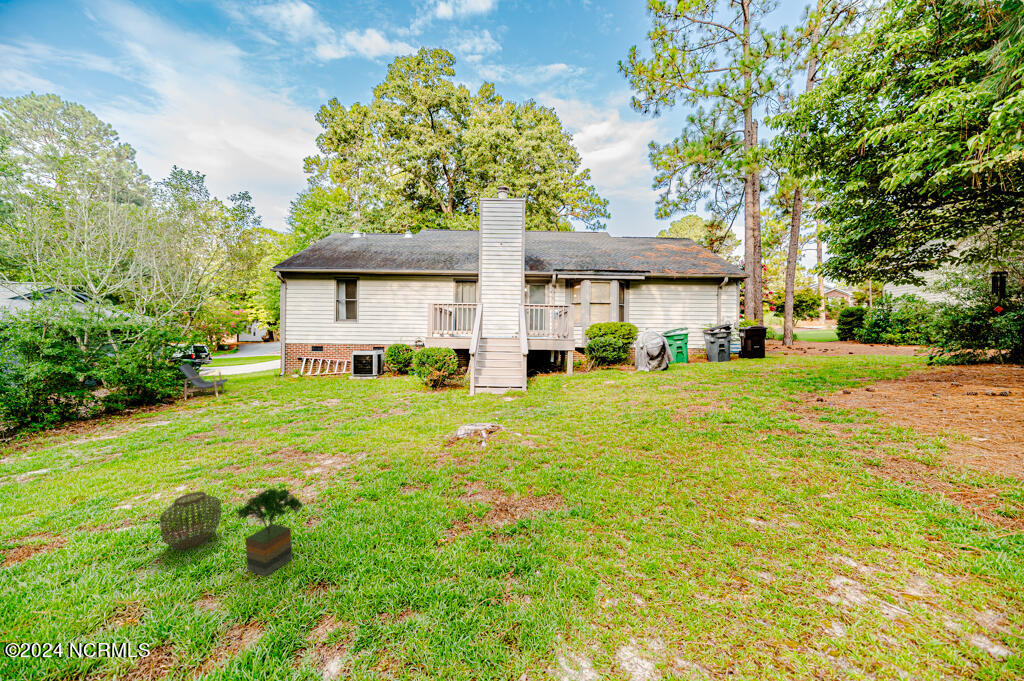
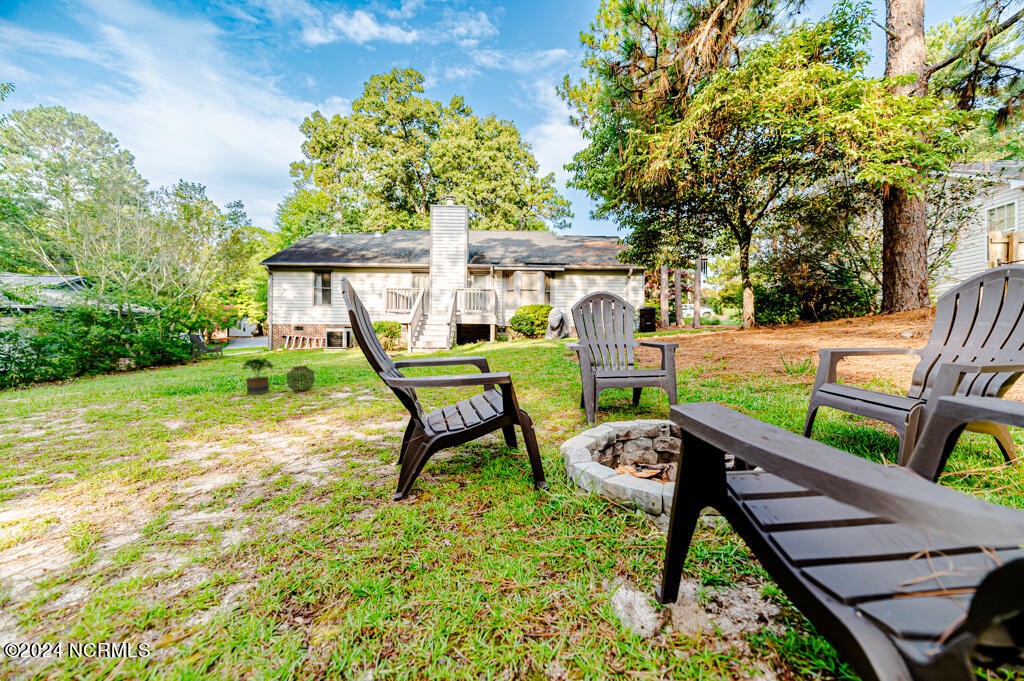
woven basket: present [160,492,221,549] -> present [287,366,314,392]

